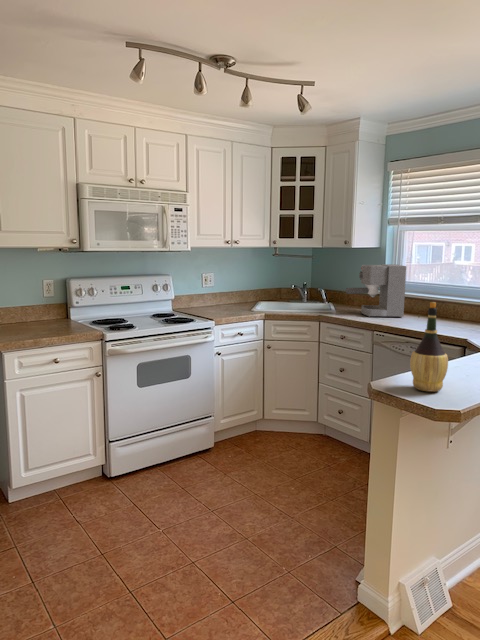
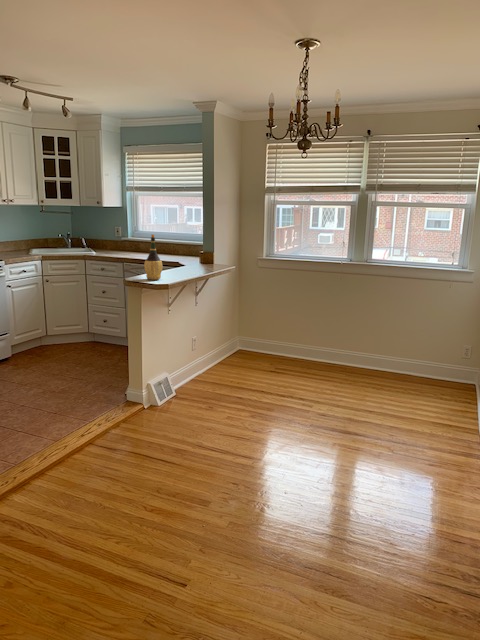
coffee maker: present [346,264,406,317] -> none [101,219,142,255]

